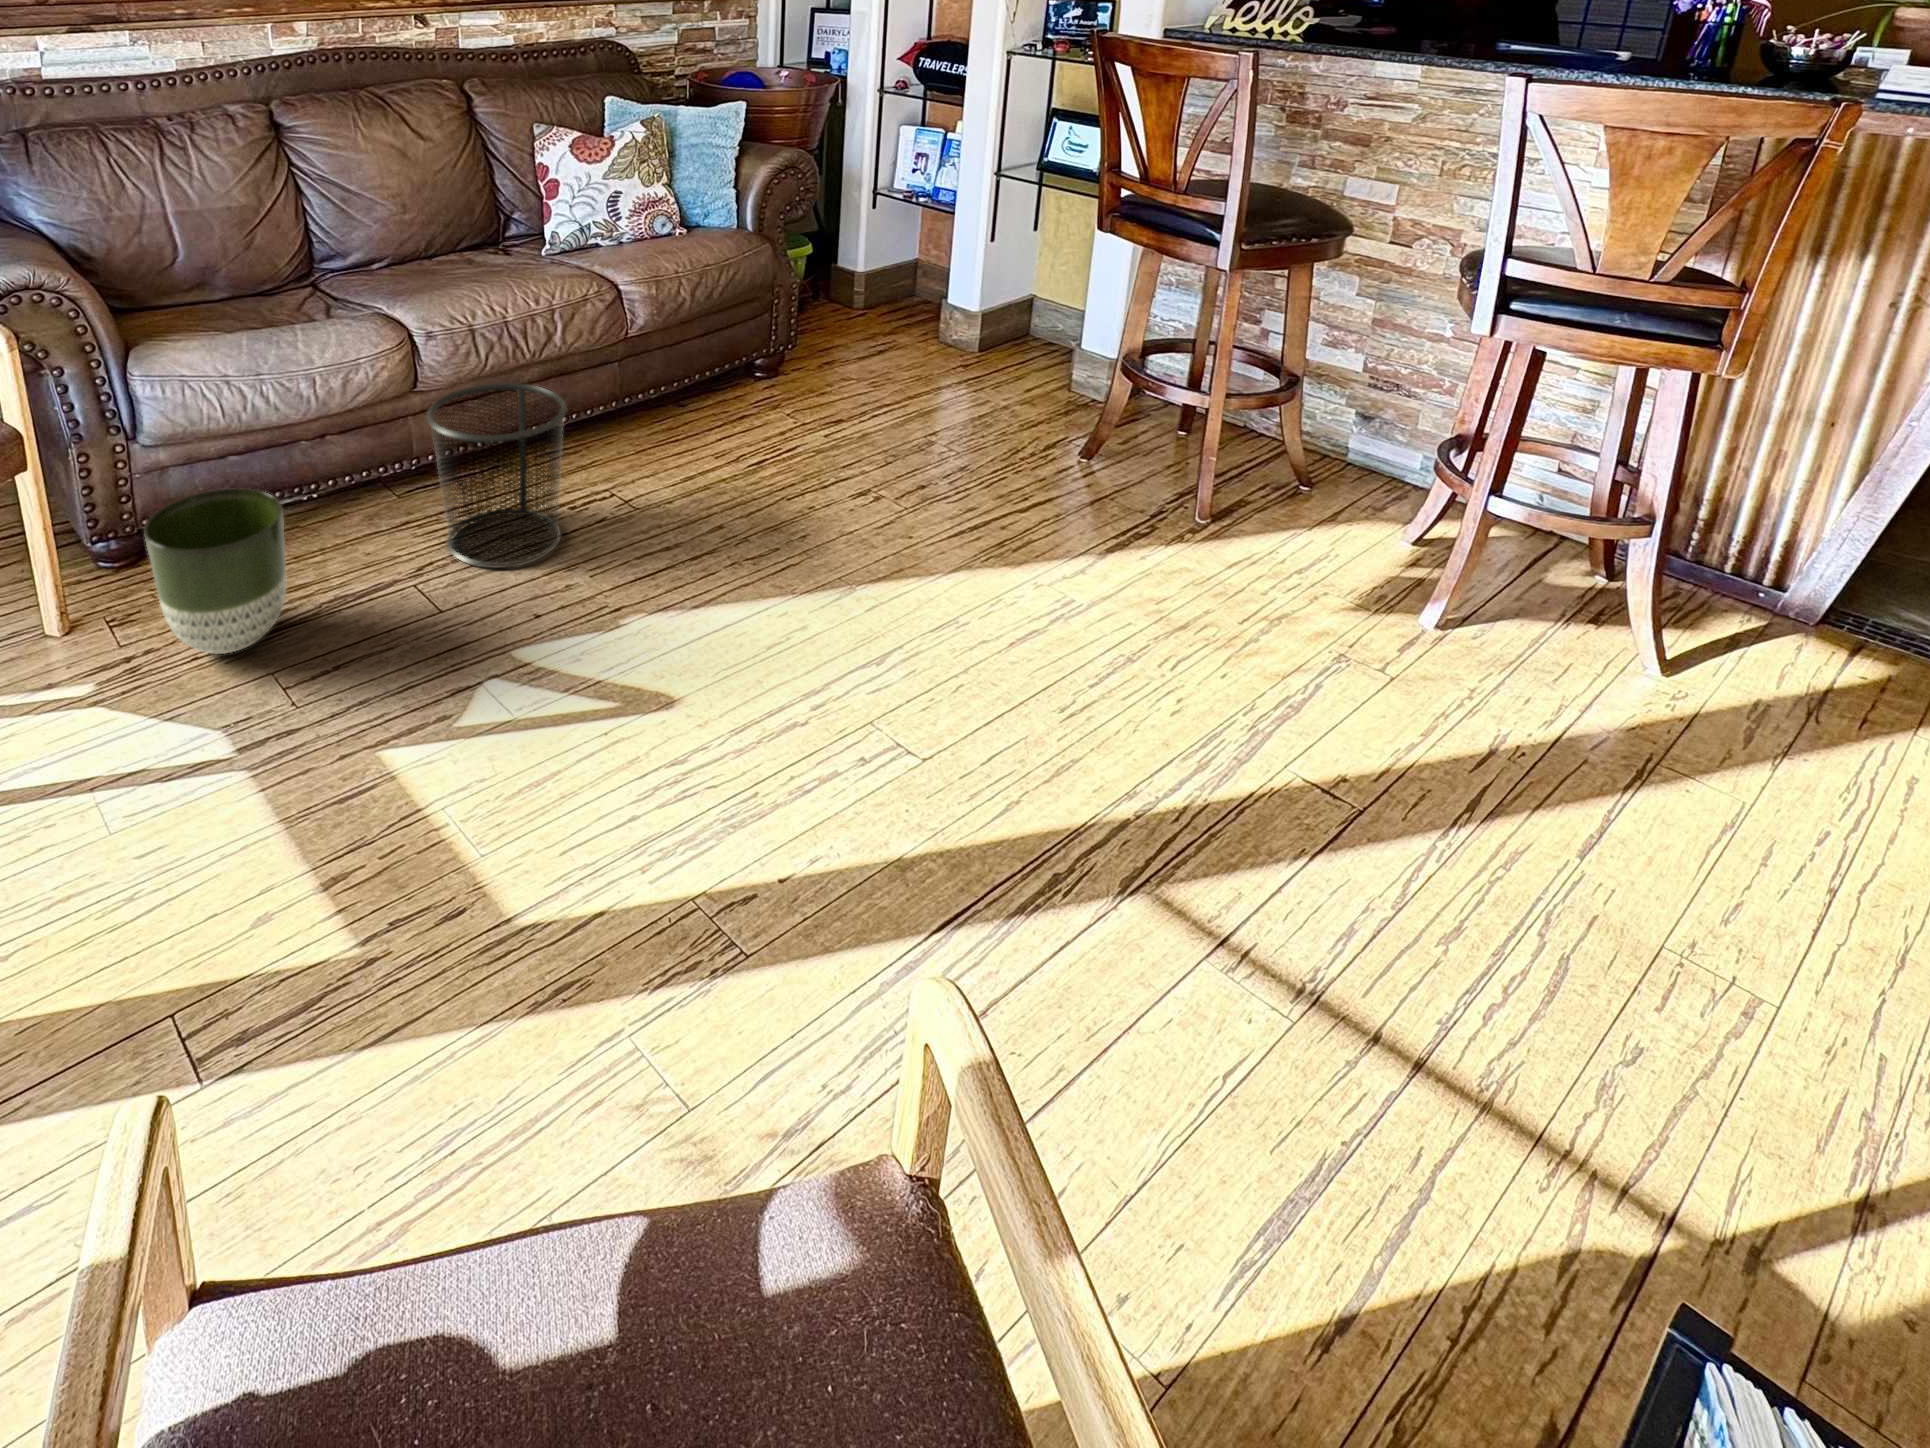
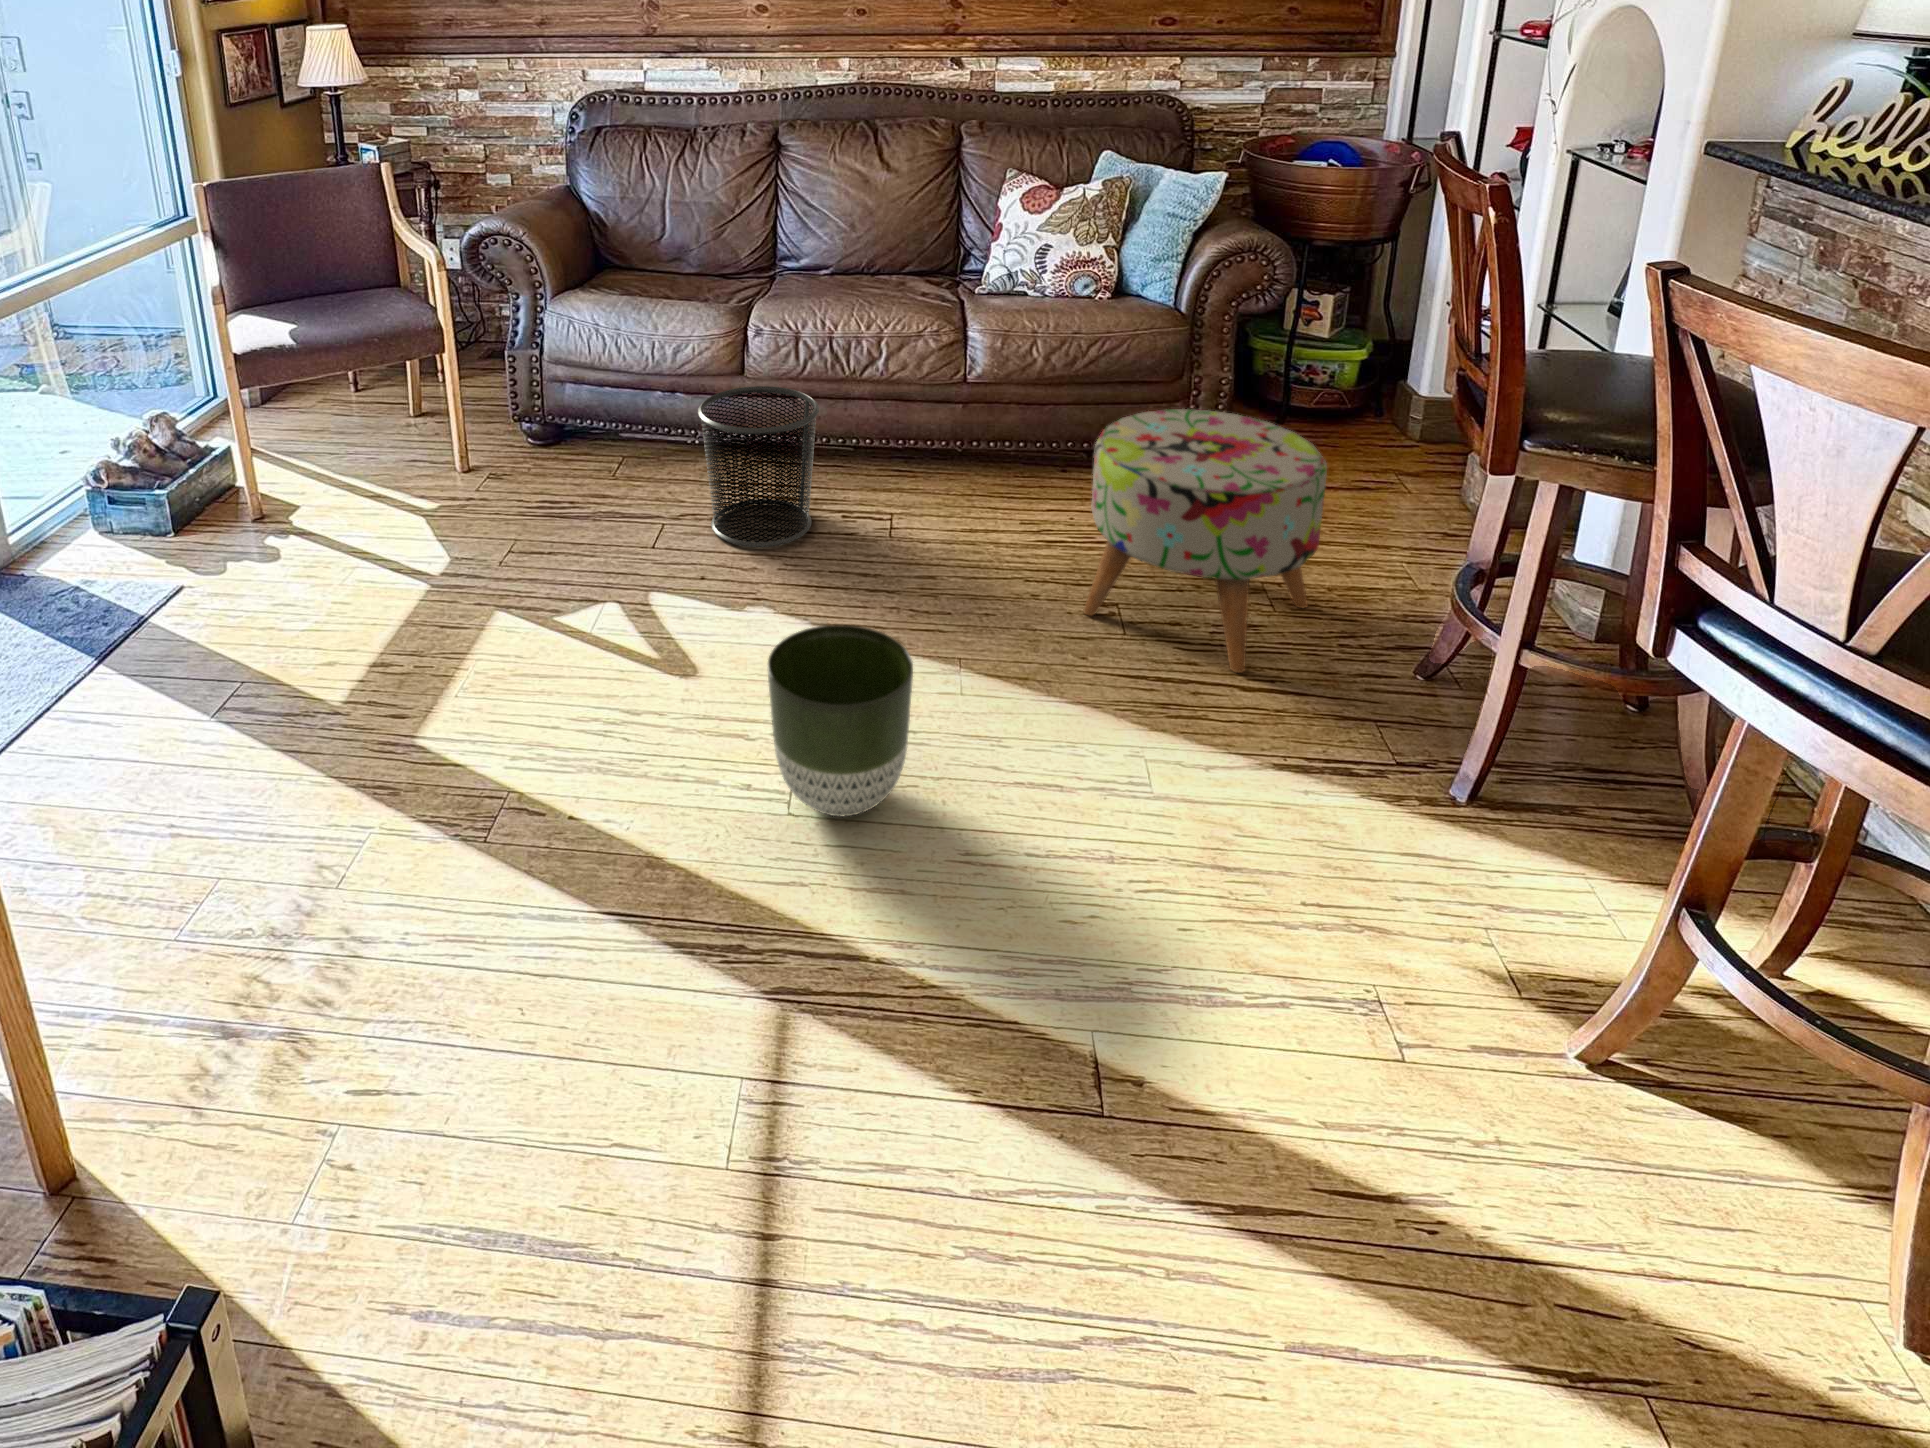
ottoman: none [829,298,1025,503] -> present [1083,409,1327,673]
planter: present [144,488,286,654] -> present [768,625,913,816]

